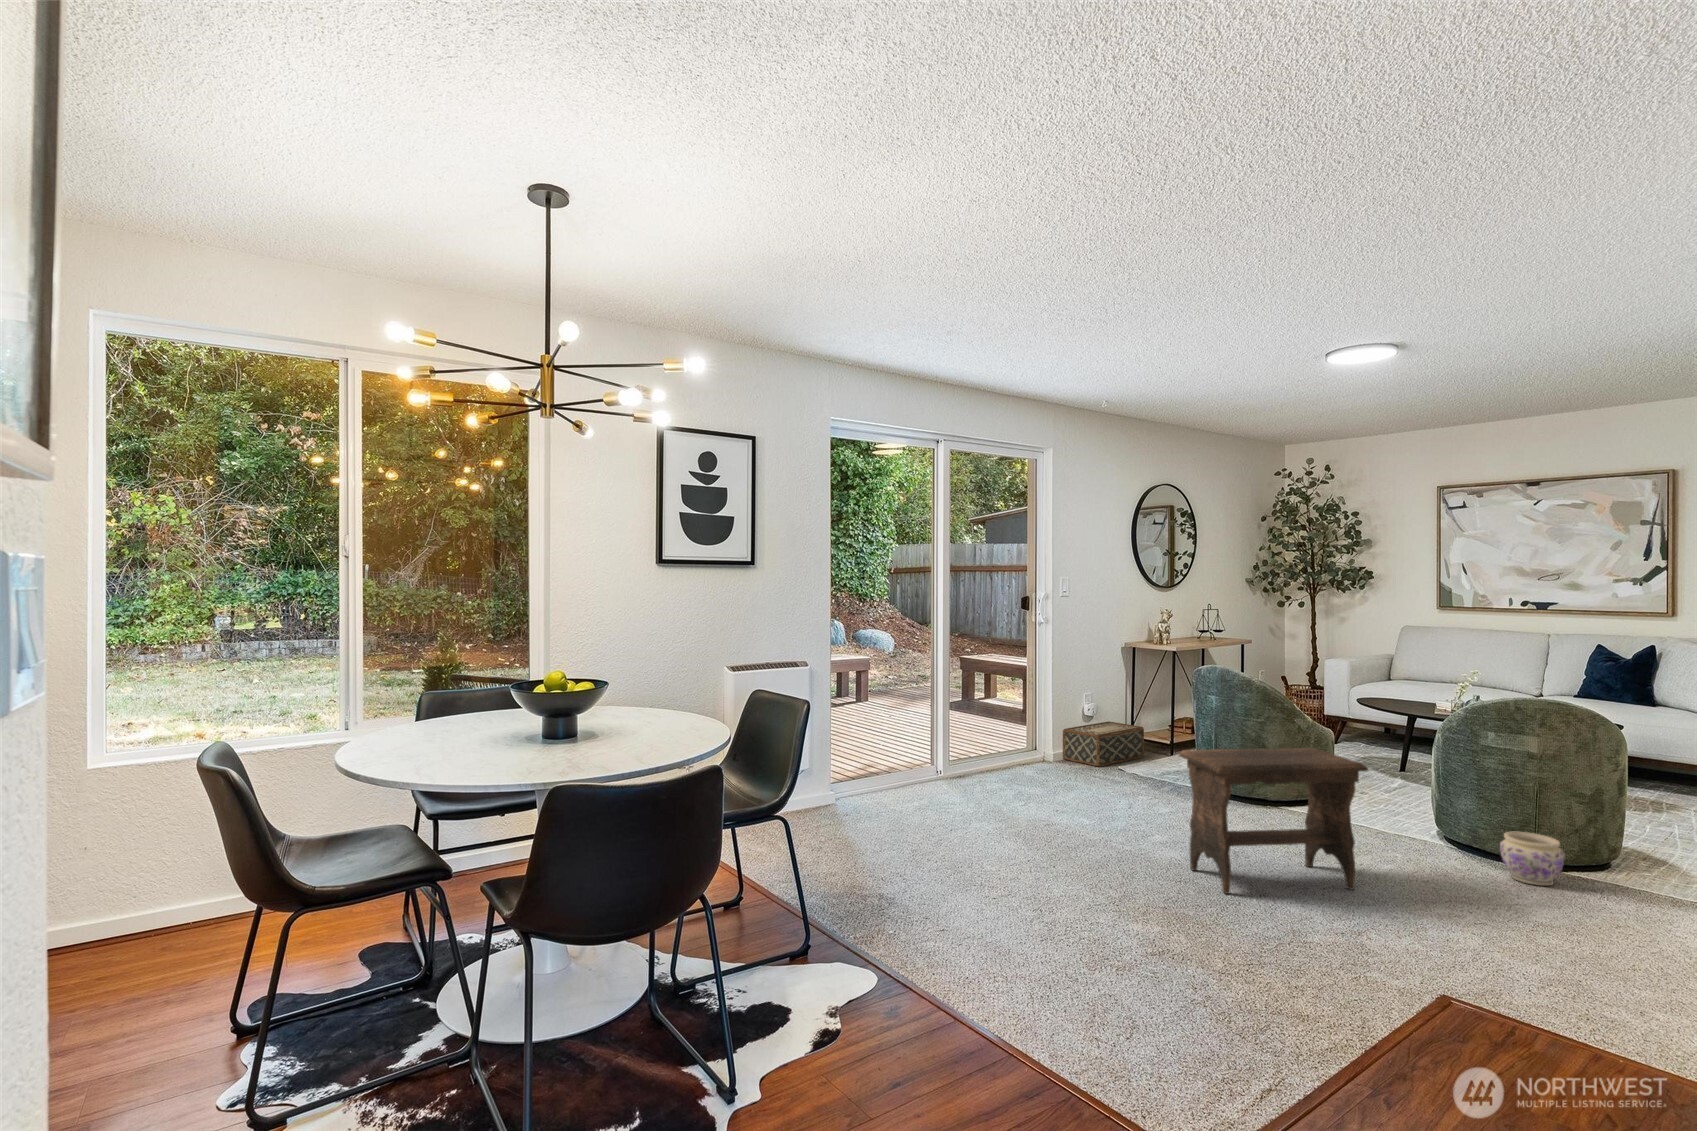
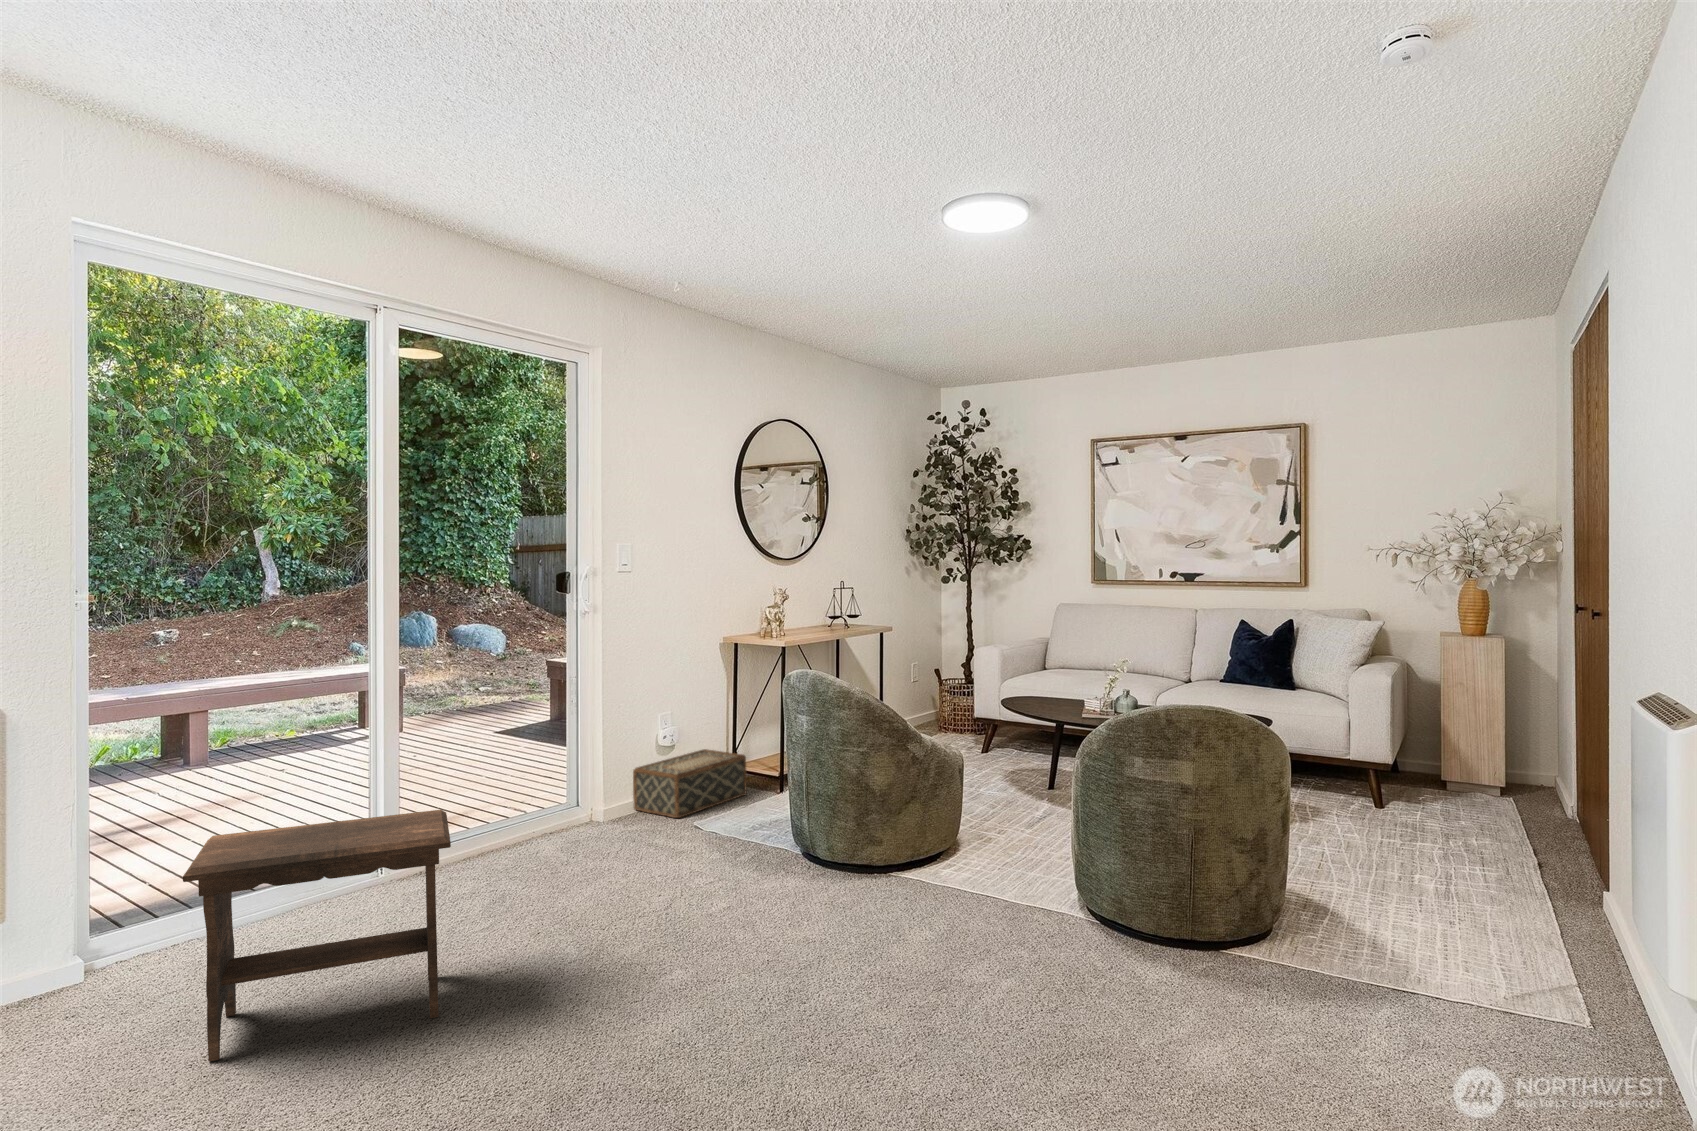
footstool: present [1179,748,1369,894] -> present [183,810,451,1062]
planter: present [1500,832,1564,886] -> none [1124,886,1193,959]

